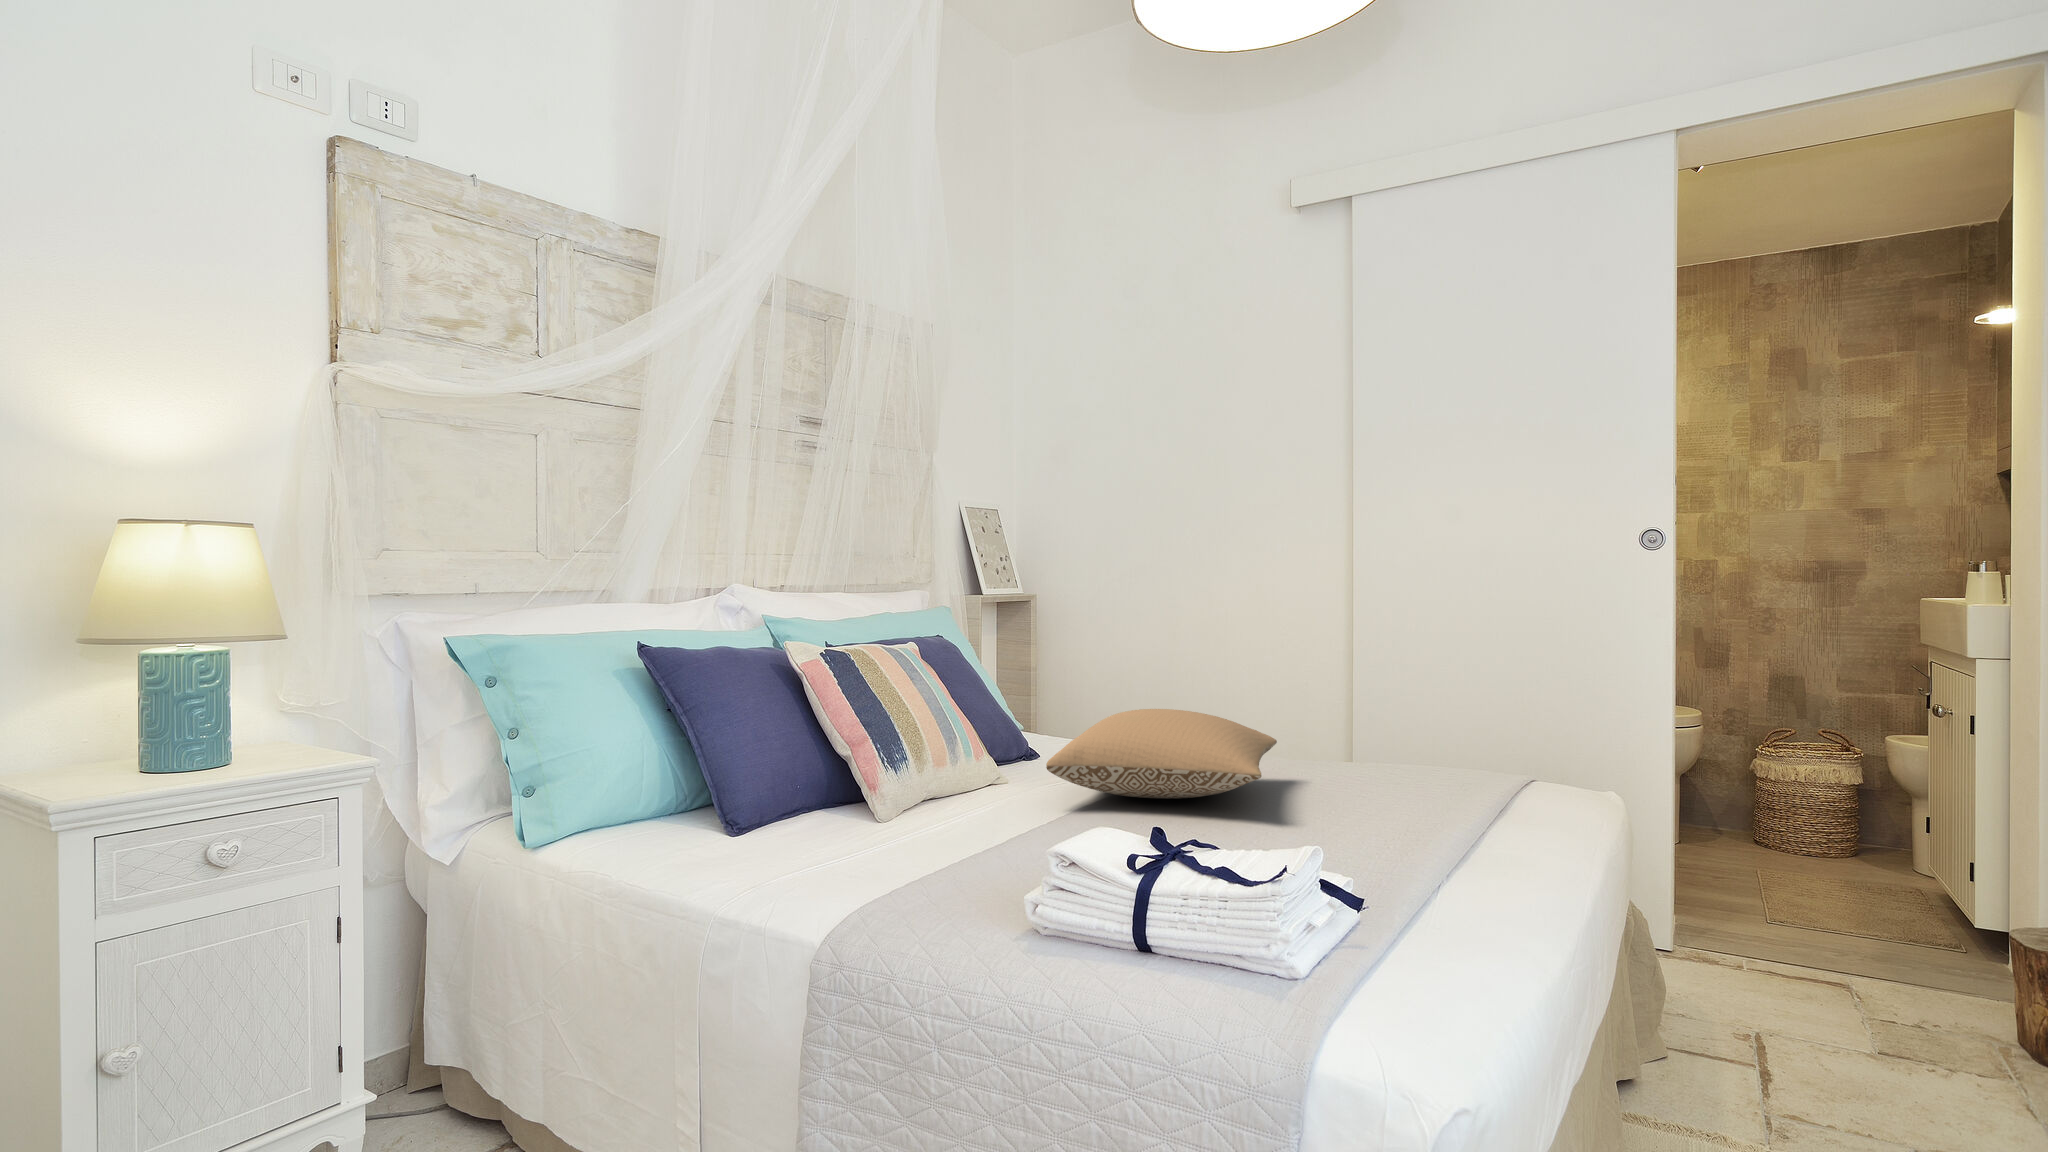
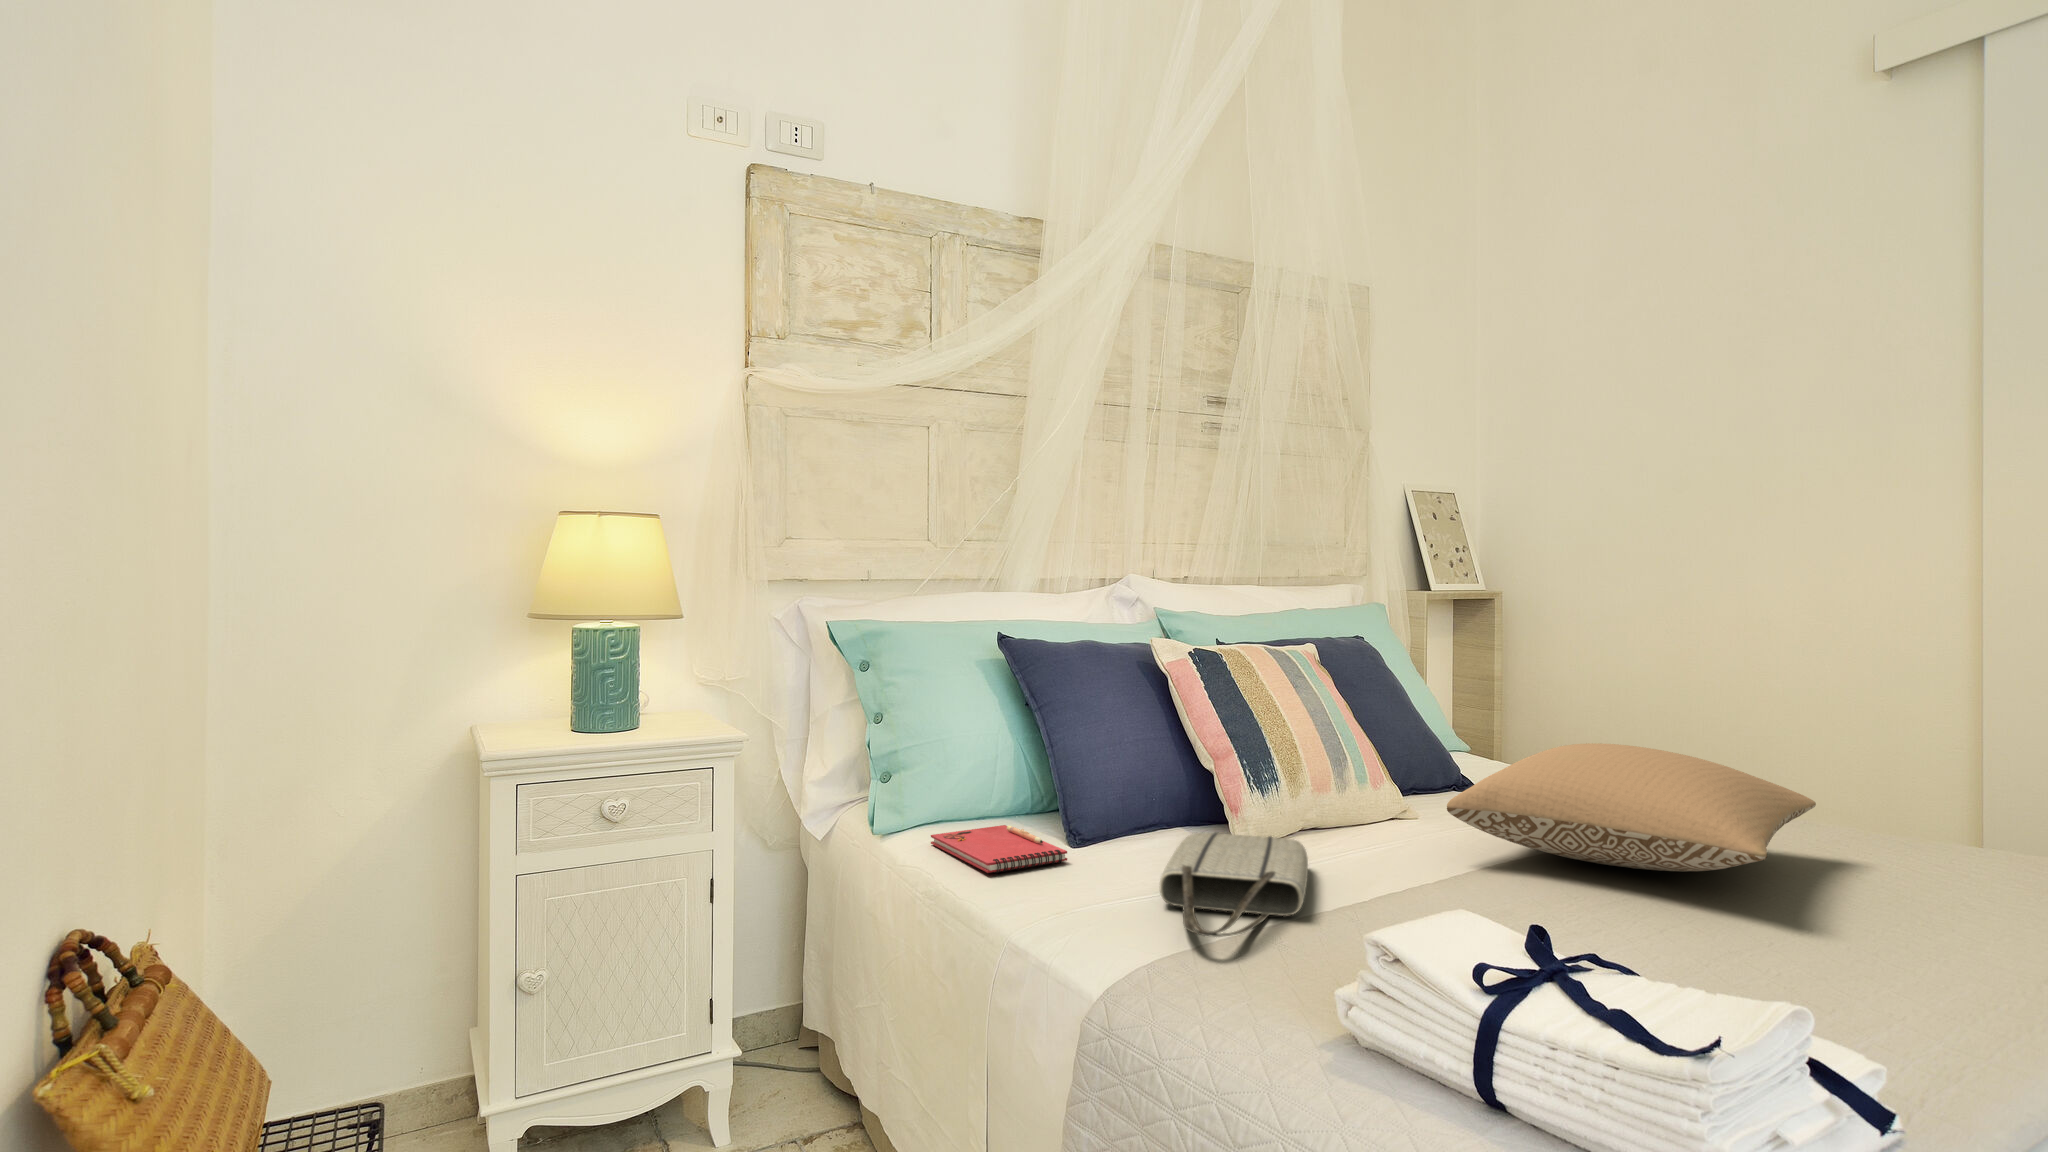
tote bag: none [841,804,961,880] -> present [1160,833,1308,937]
notebook: none [595,822,741,864] -> present [931,825,1067,873]

